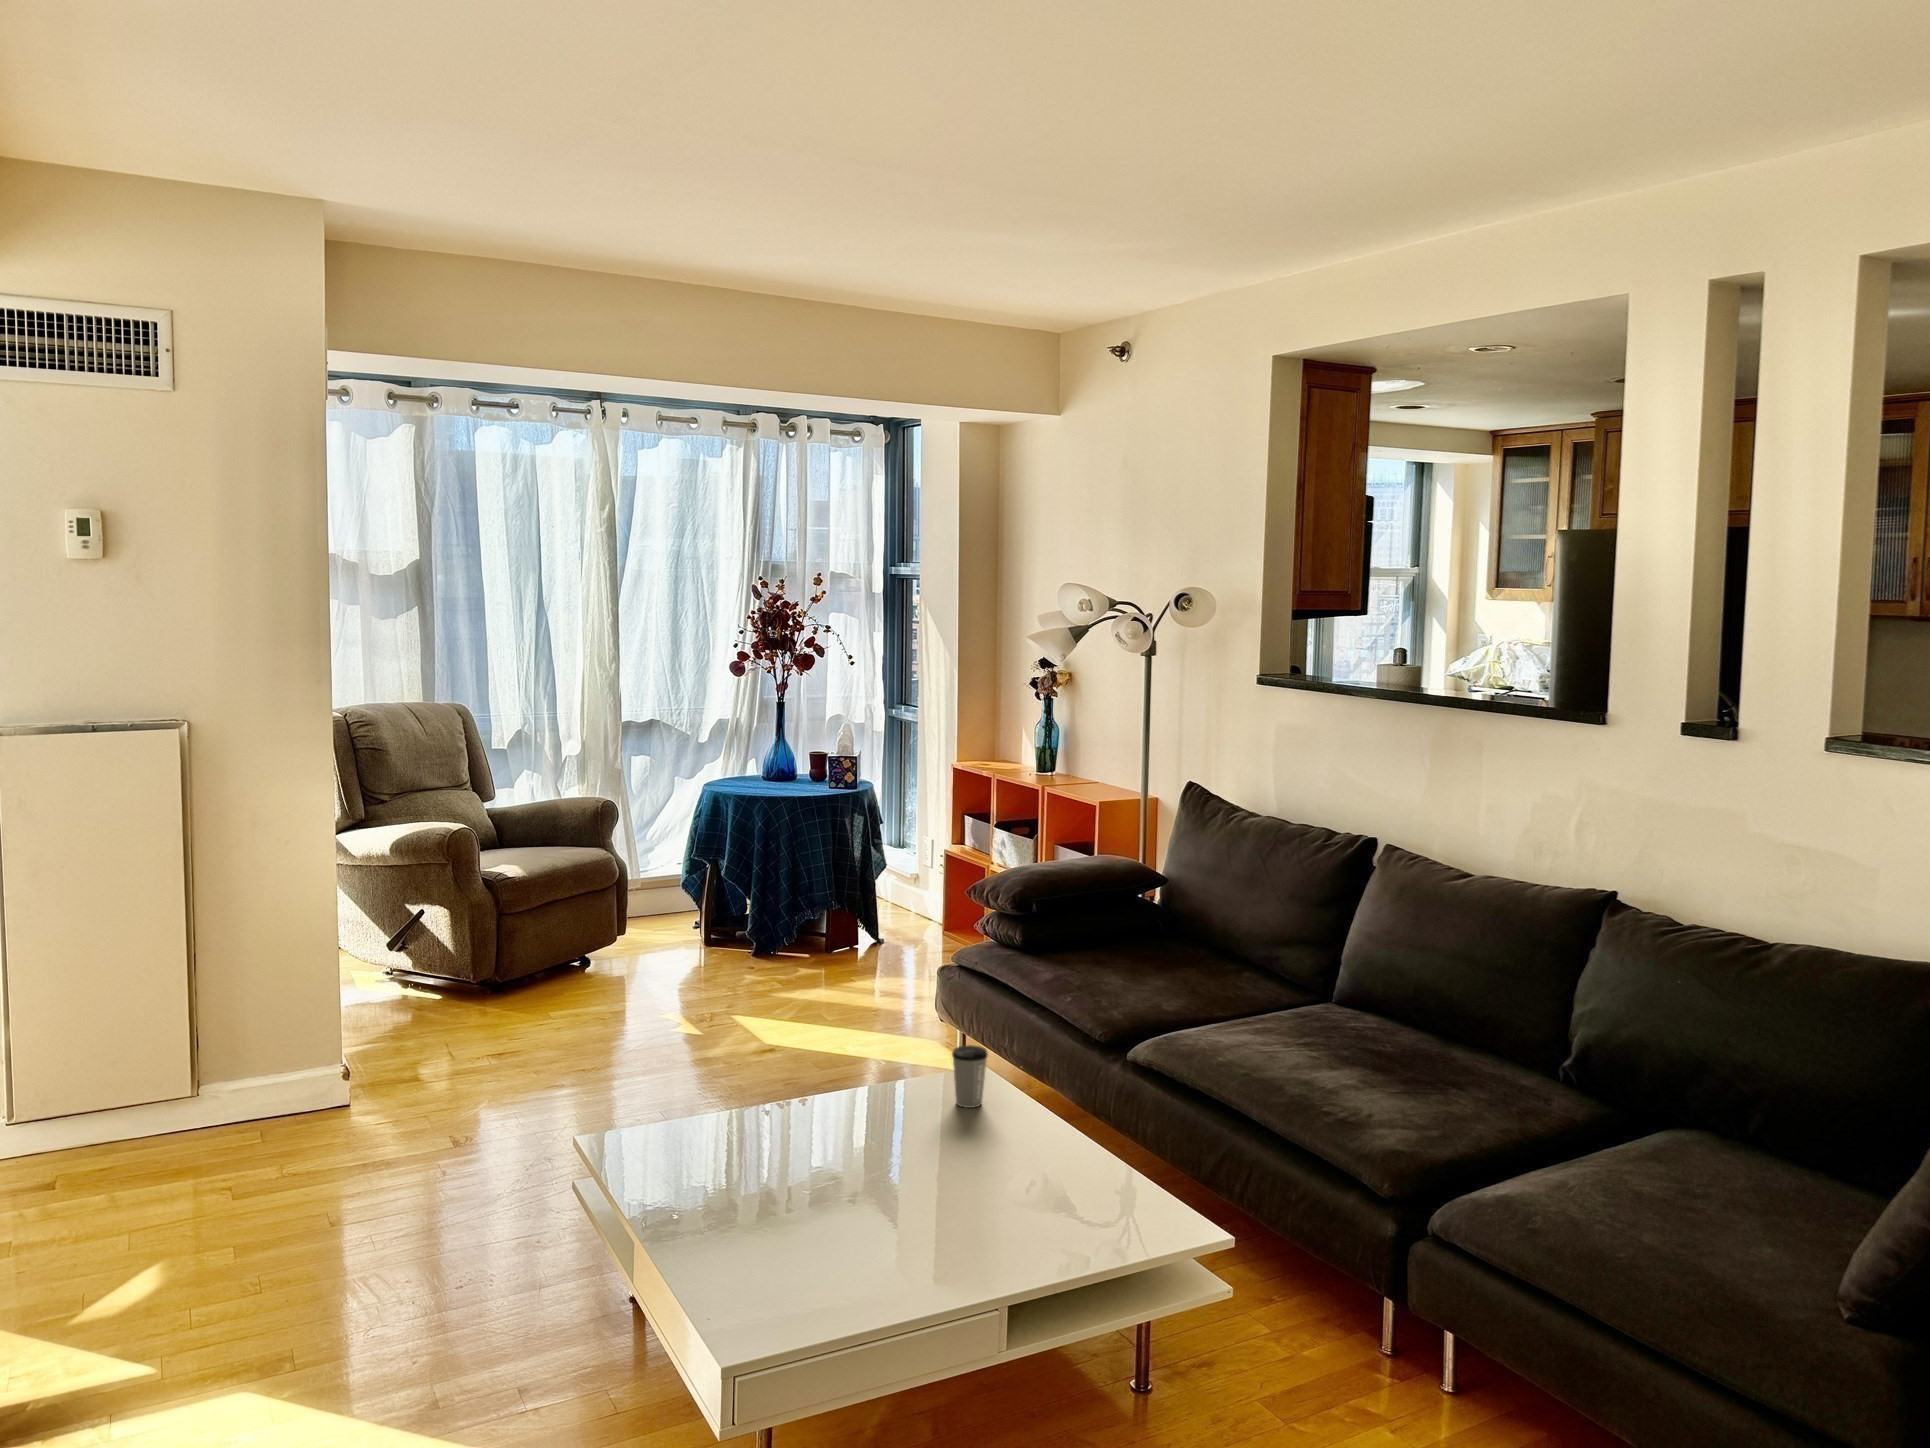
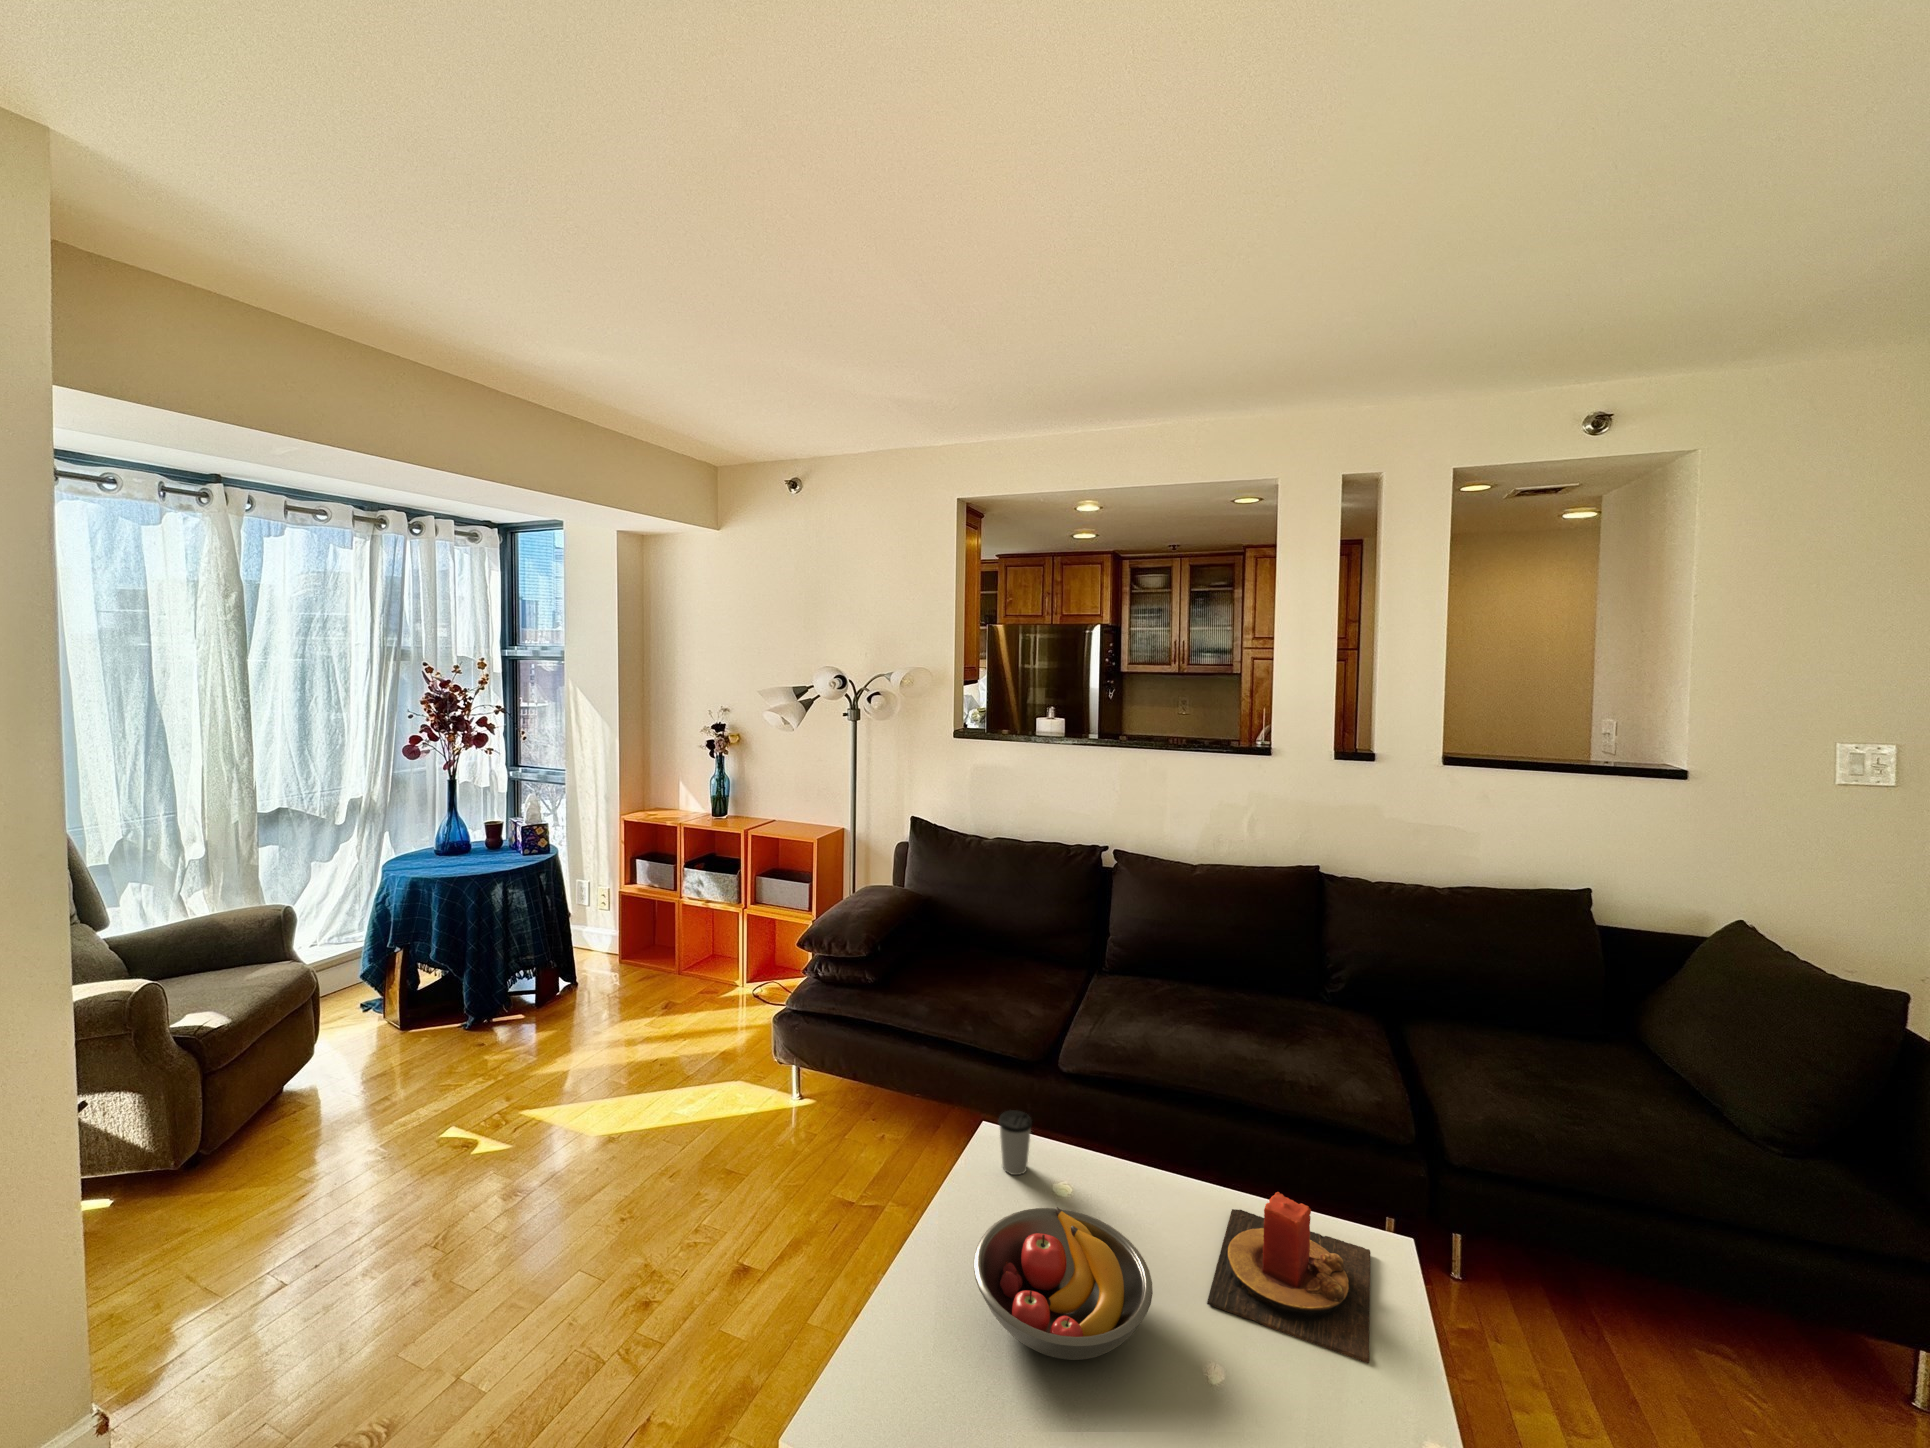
fruit bowl: none [750,1091,920,1181] -> present [974,1207,1153,1360]
candle: none [958,1128,1173,1263] -> present [1207,1192,1371,1363]

